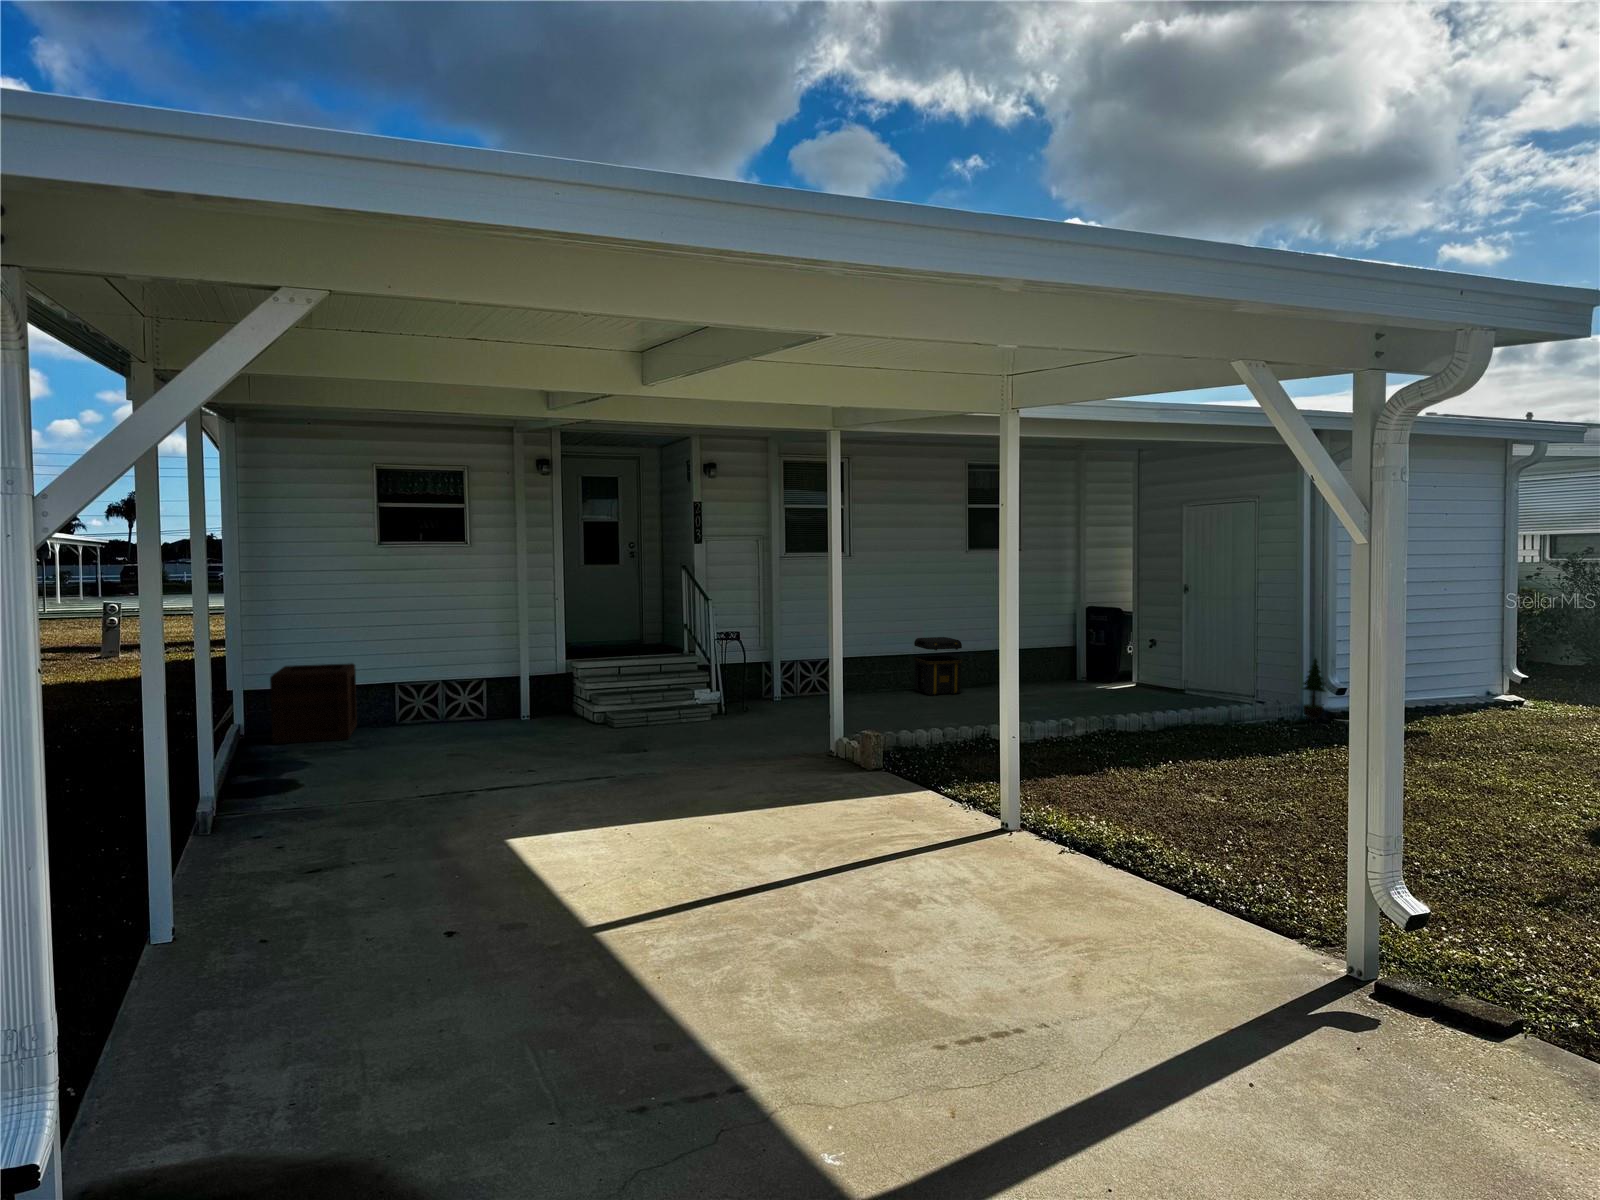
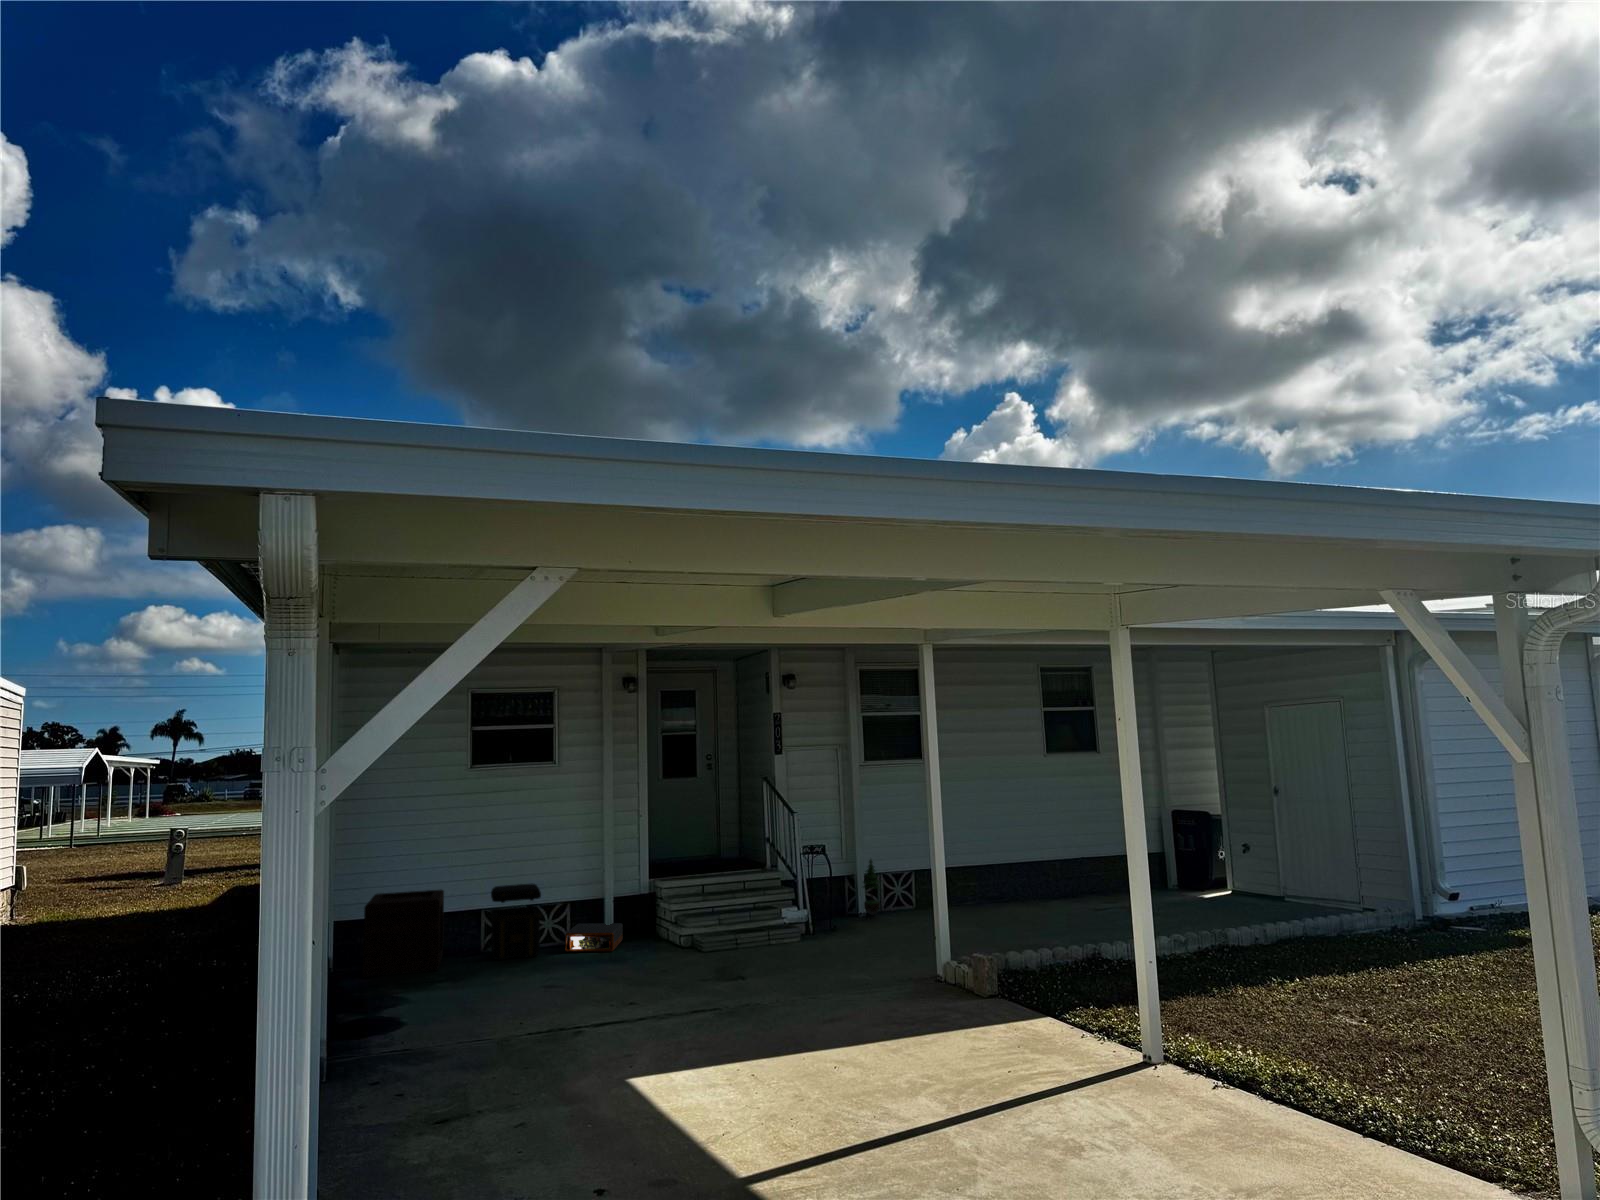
toolbox: present [914,637,962,695] -> present [491,884,541,960]
potted tree: present [1303,658,1326,721] -> present [863,859,880,915]
storage box: none [478,700,538,726] -> present [565,923,623,952]

